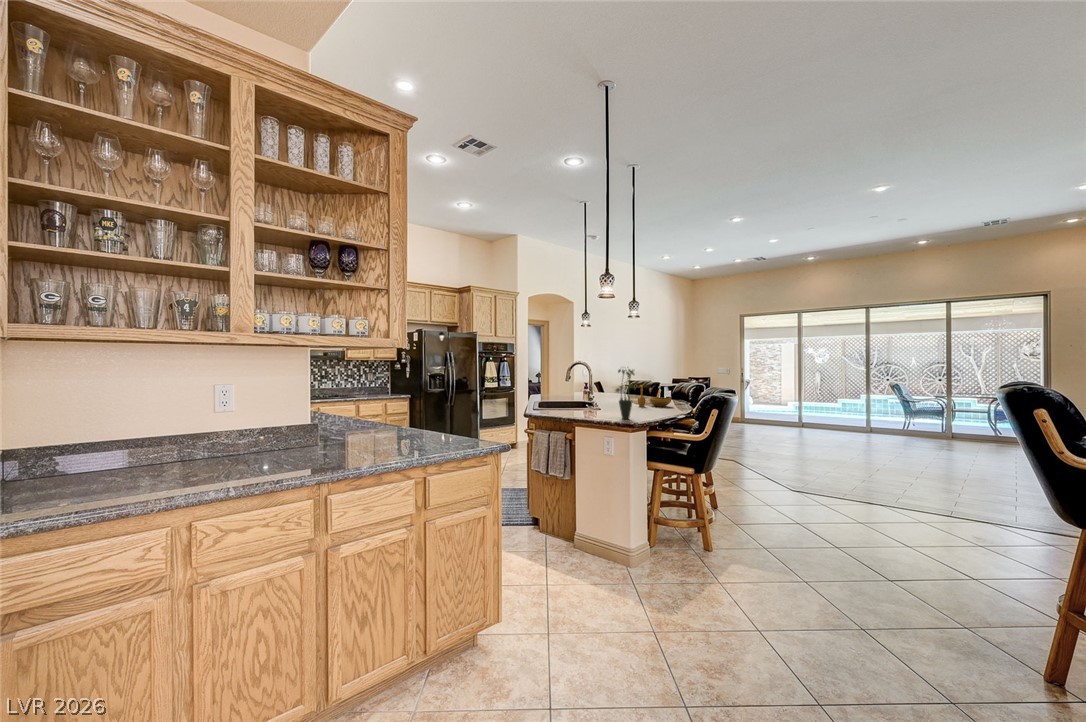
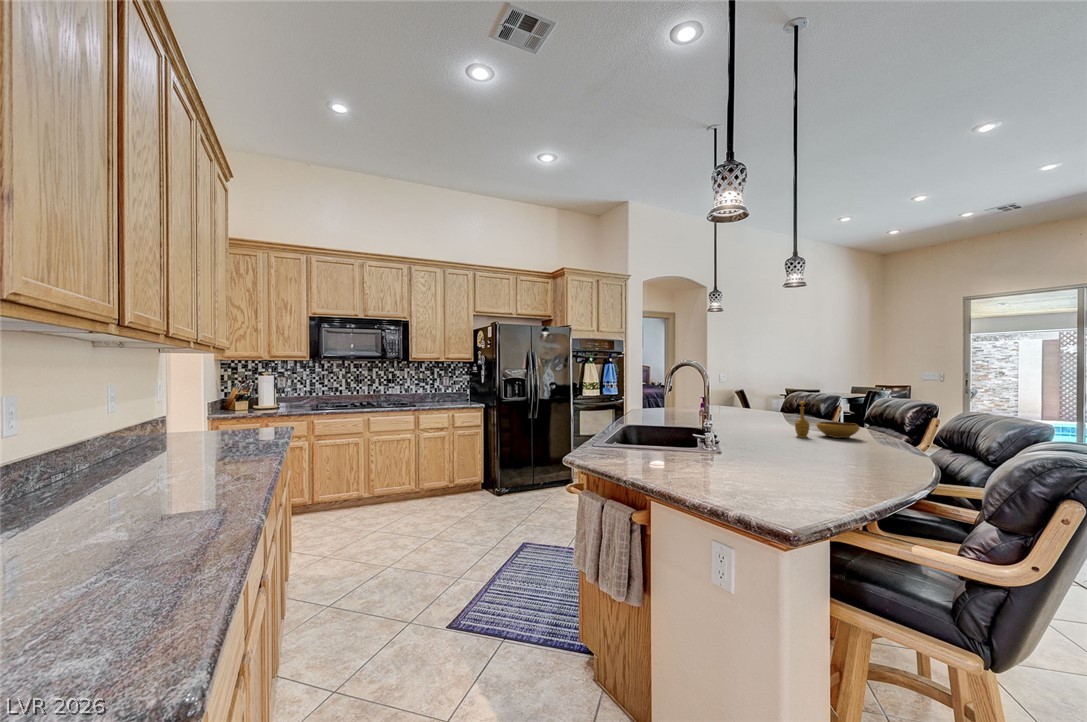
potted plant: present [616,369,634,419] -> none [745,367,792,467]

